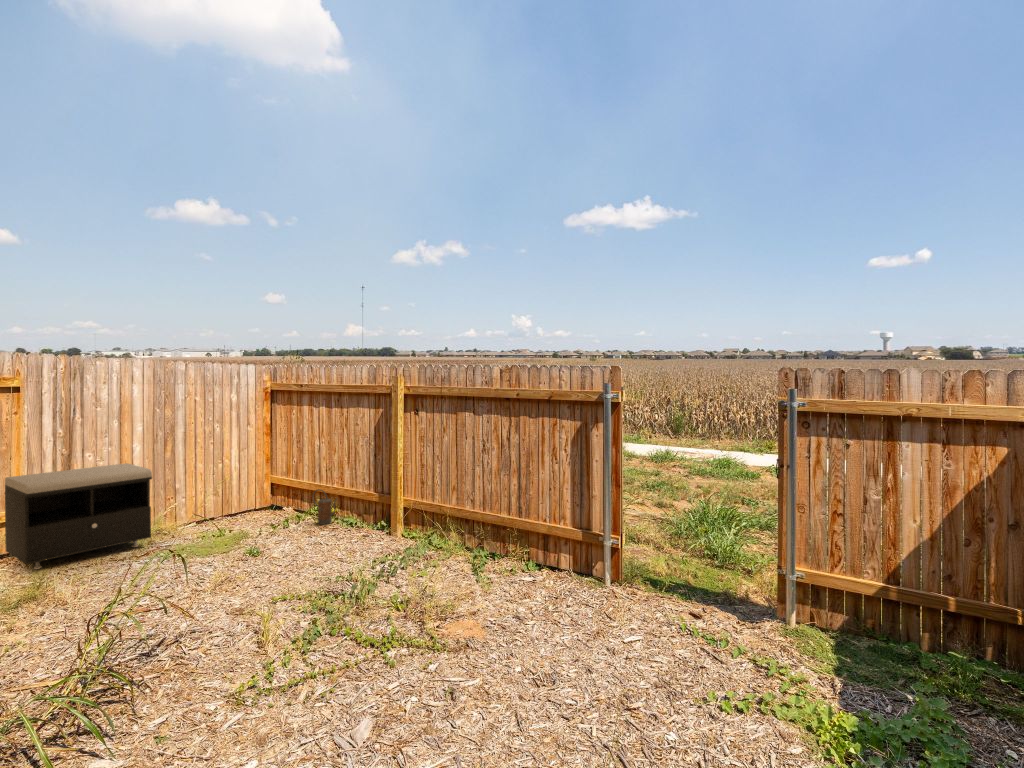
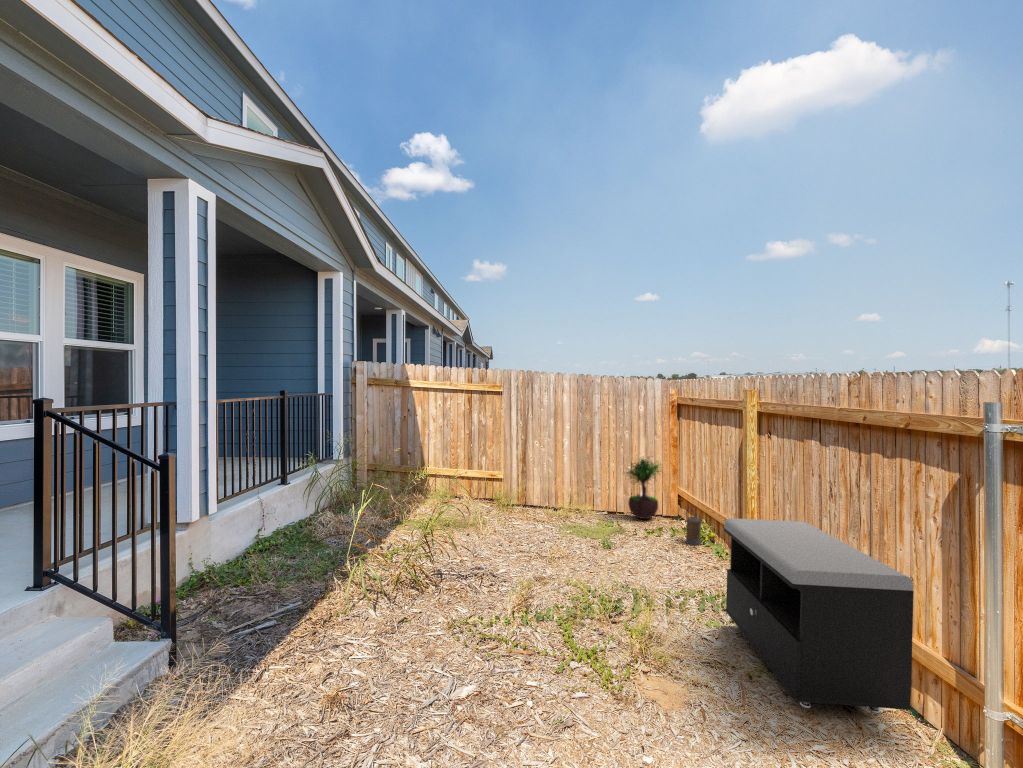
potted tree: none [227,445,273,519] -> present [627,459,661,519]
storage bench: present [5,463,152,569] -> present [724,518,914,714]

